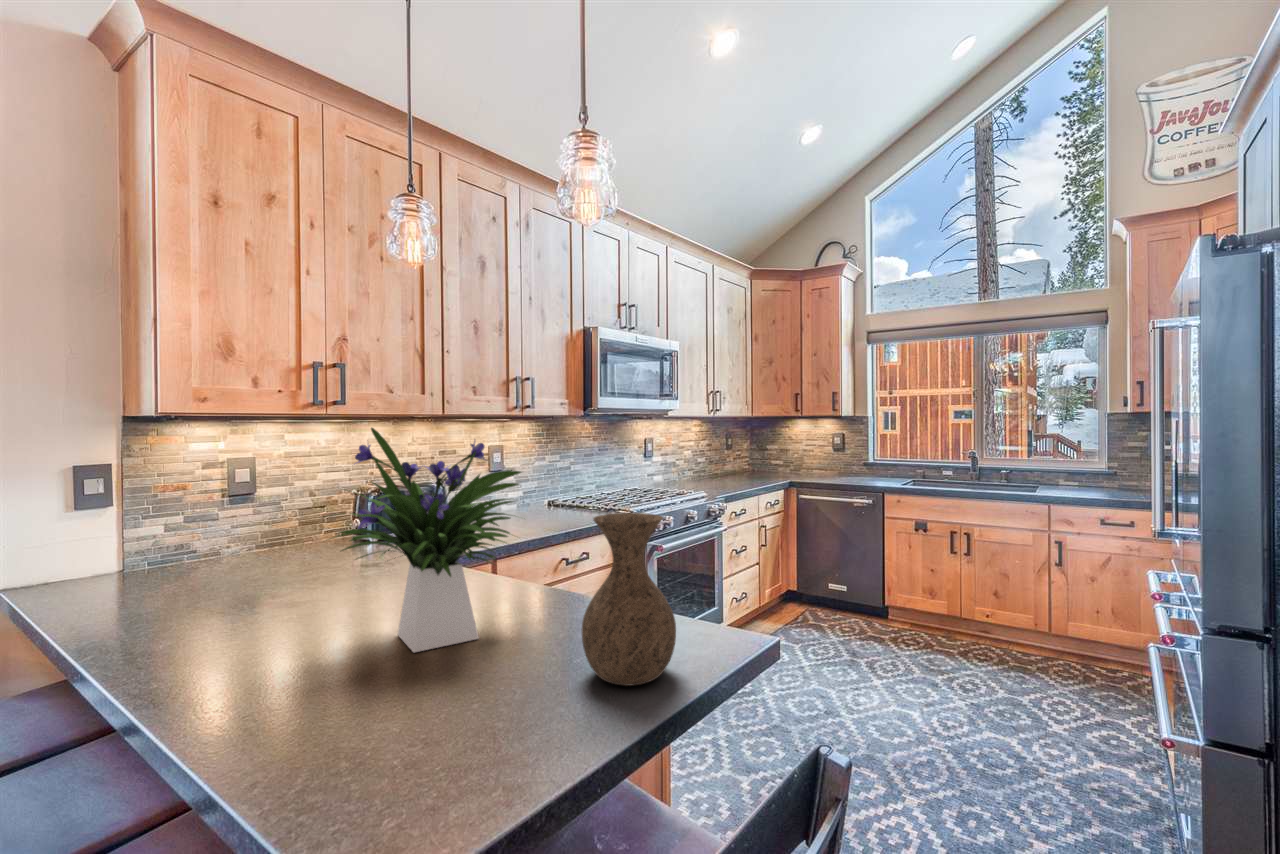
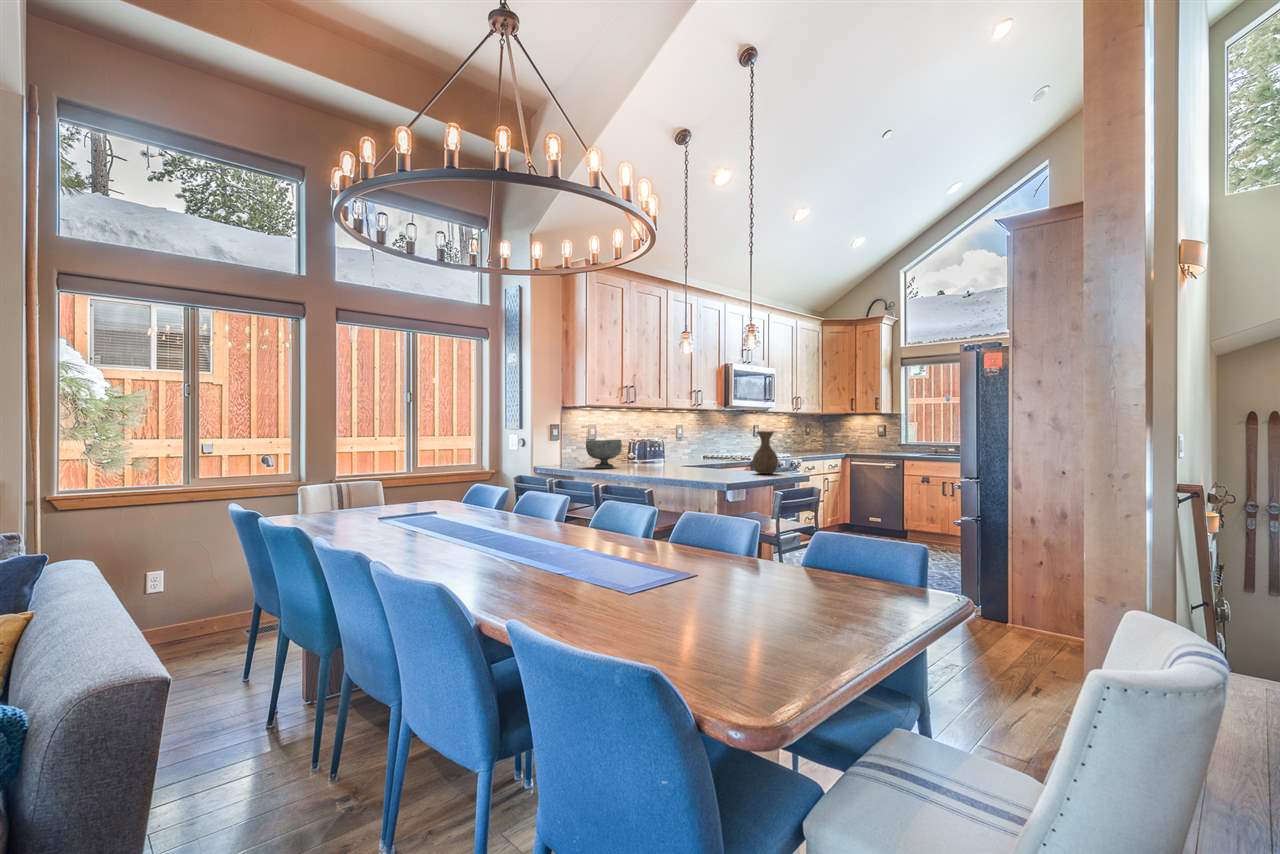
flower arrangement: present [325,428,522,653] -> none [673,407,733,472]
decorative bowl: none [127,510,258,599] -> present [586,440,622,468]

